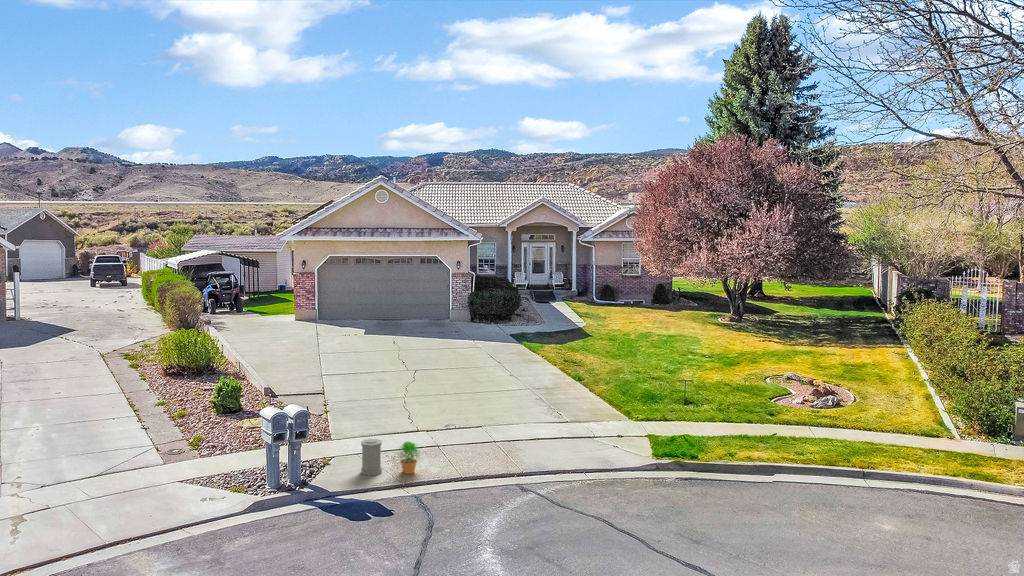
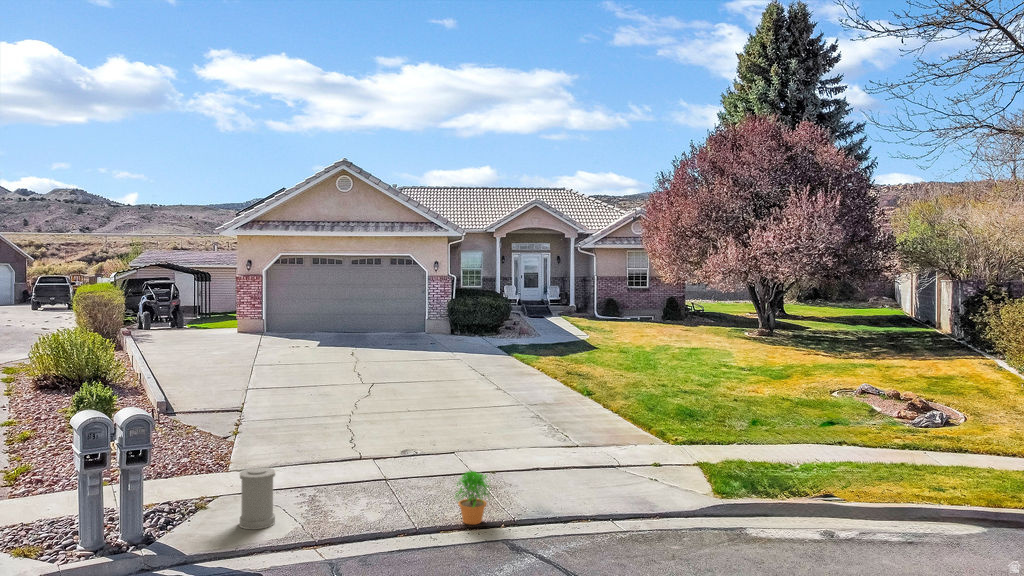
potted plant: present [399,442,419,474] -> present [455,471,489,525]

